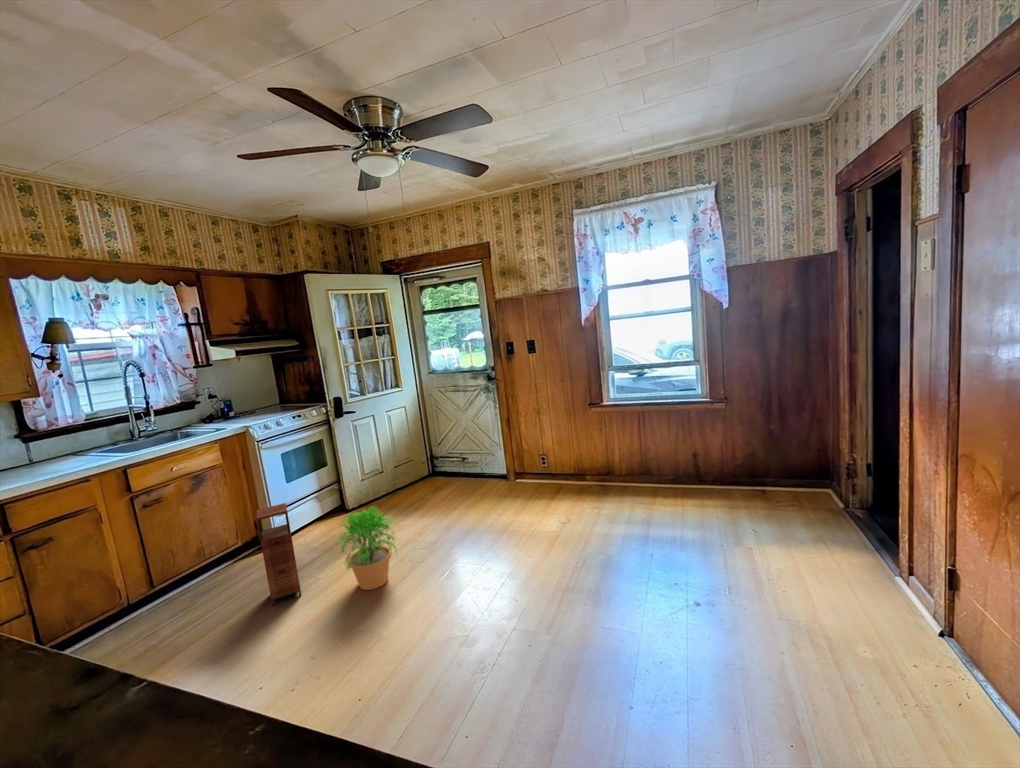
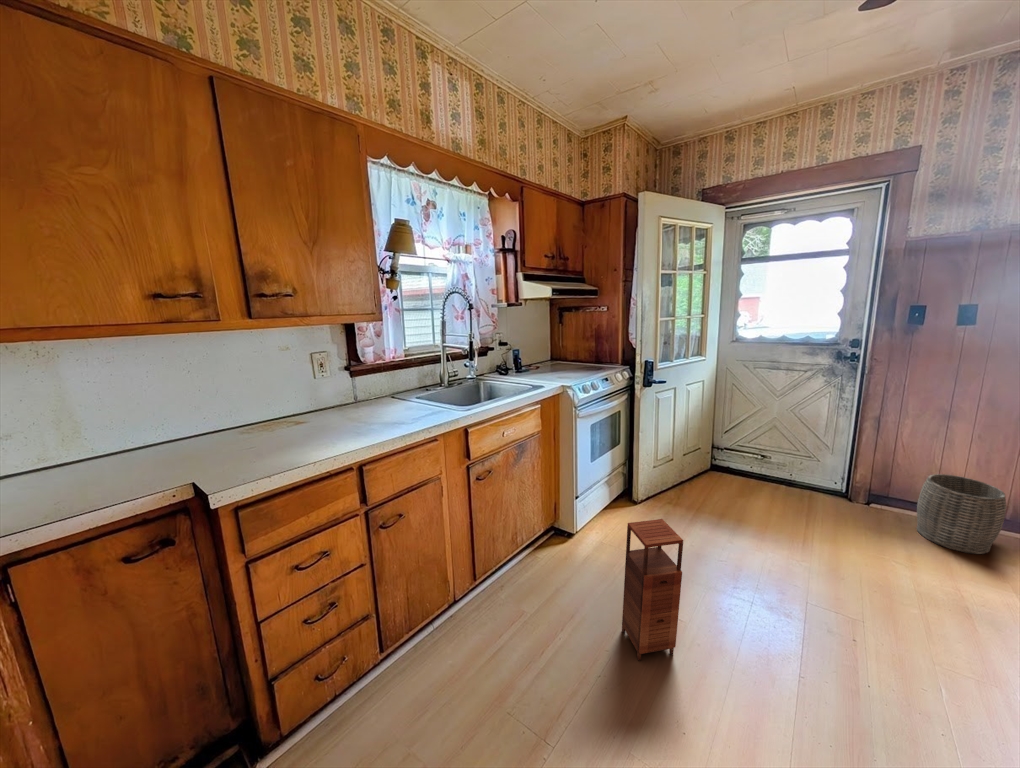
woven basket: none [530,447,570,496] -> present [917,474,1006,554]
potted plant: present [337,506,397,590] -> none [738,550,850,683]

